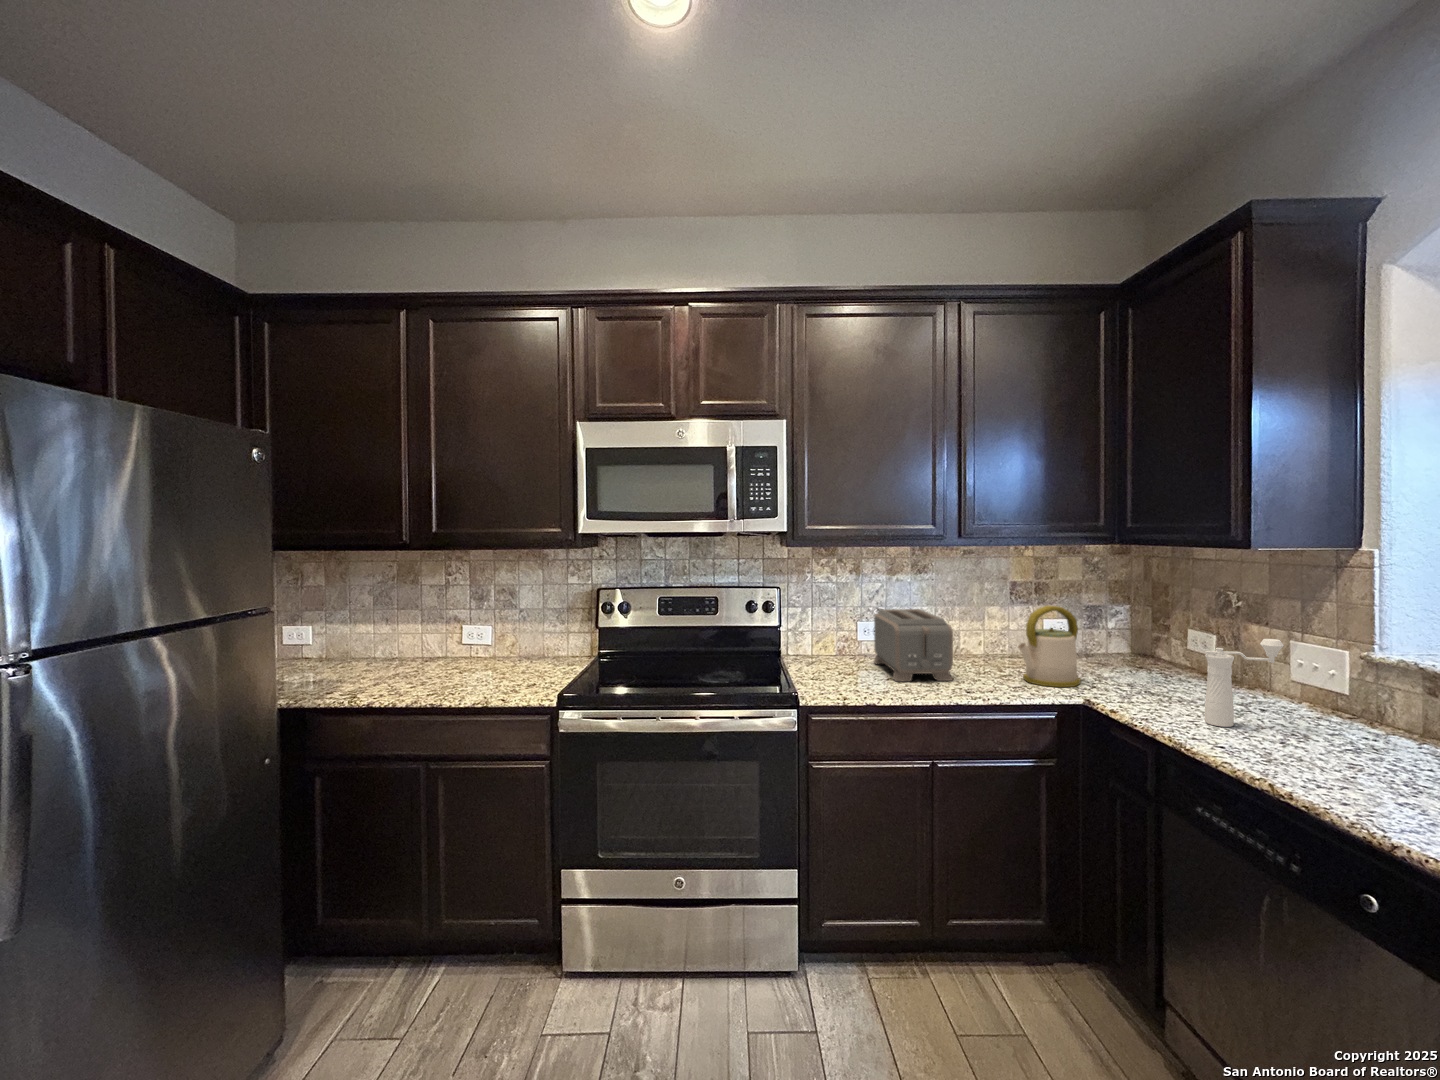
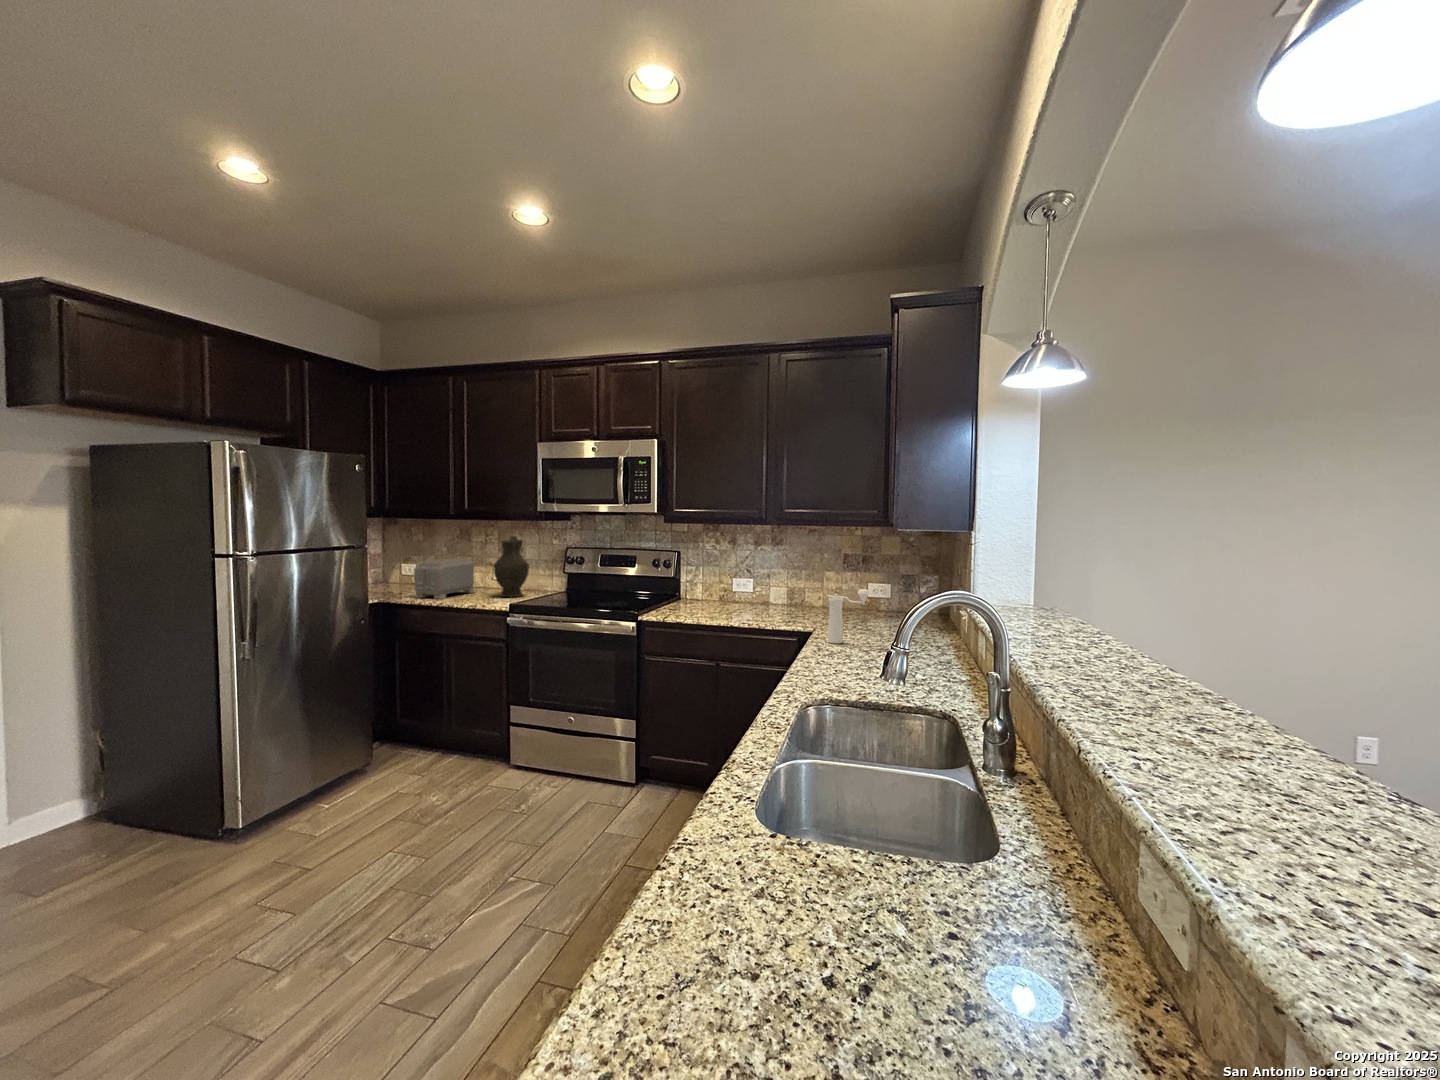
decorative vase: none [484,574,540,673] -> present [494,536,529,597]
kettle: present [1018,606,1081,687] -> none [789,568,833,624]
toaster: present [874,609,953,681] -> present [414,559,475,599]

